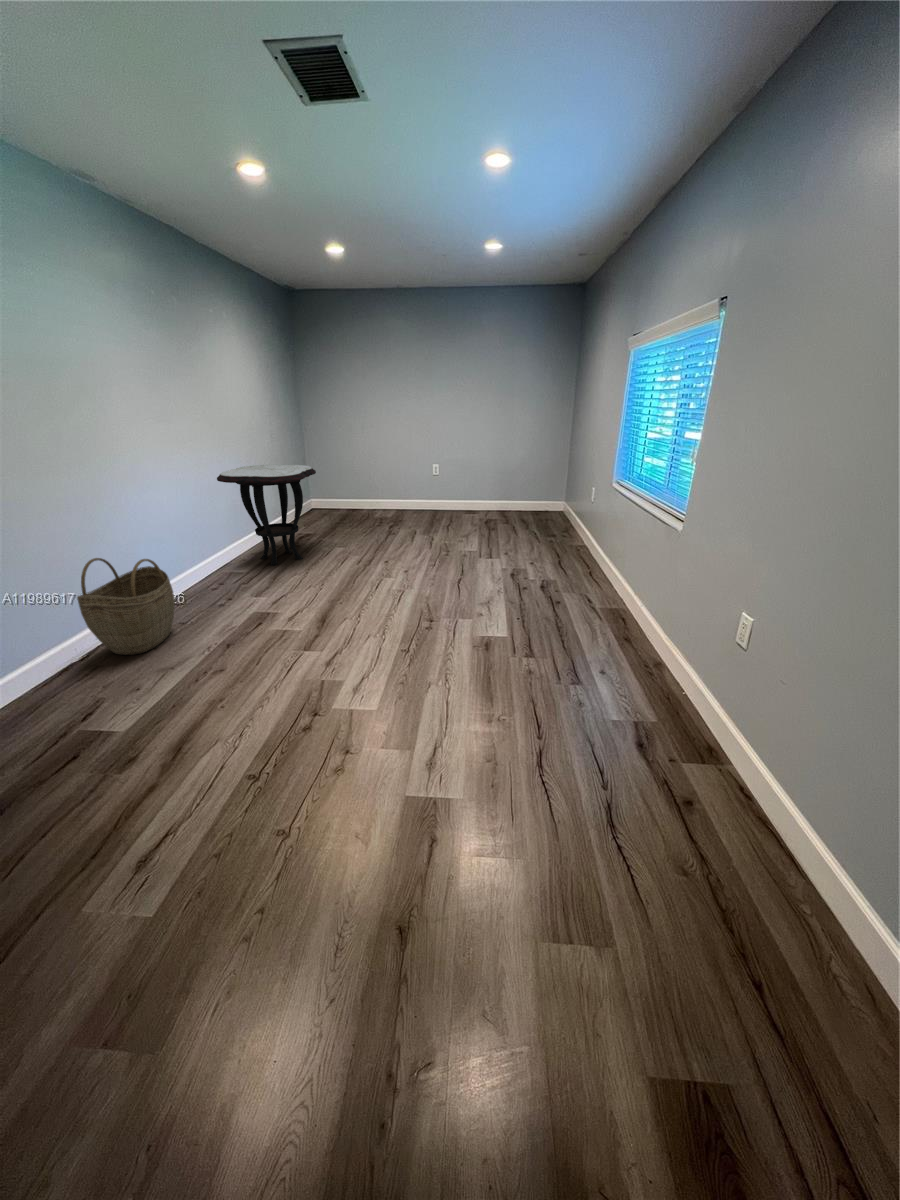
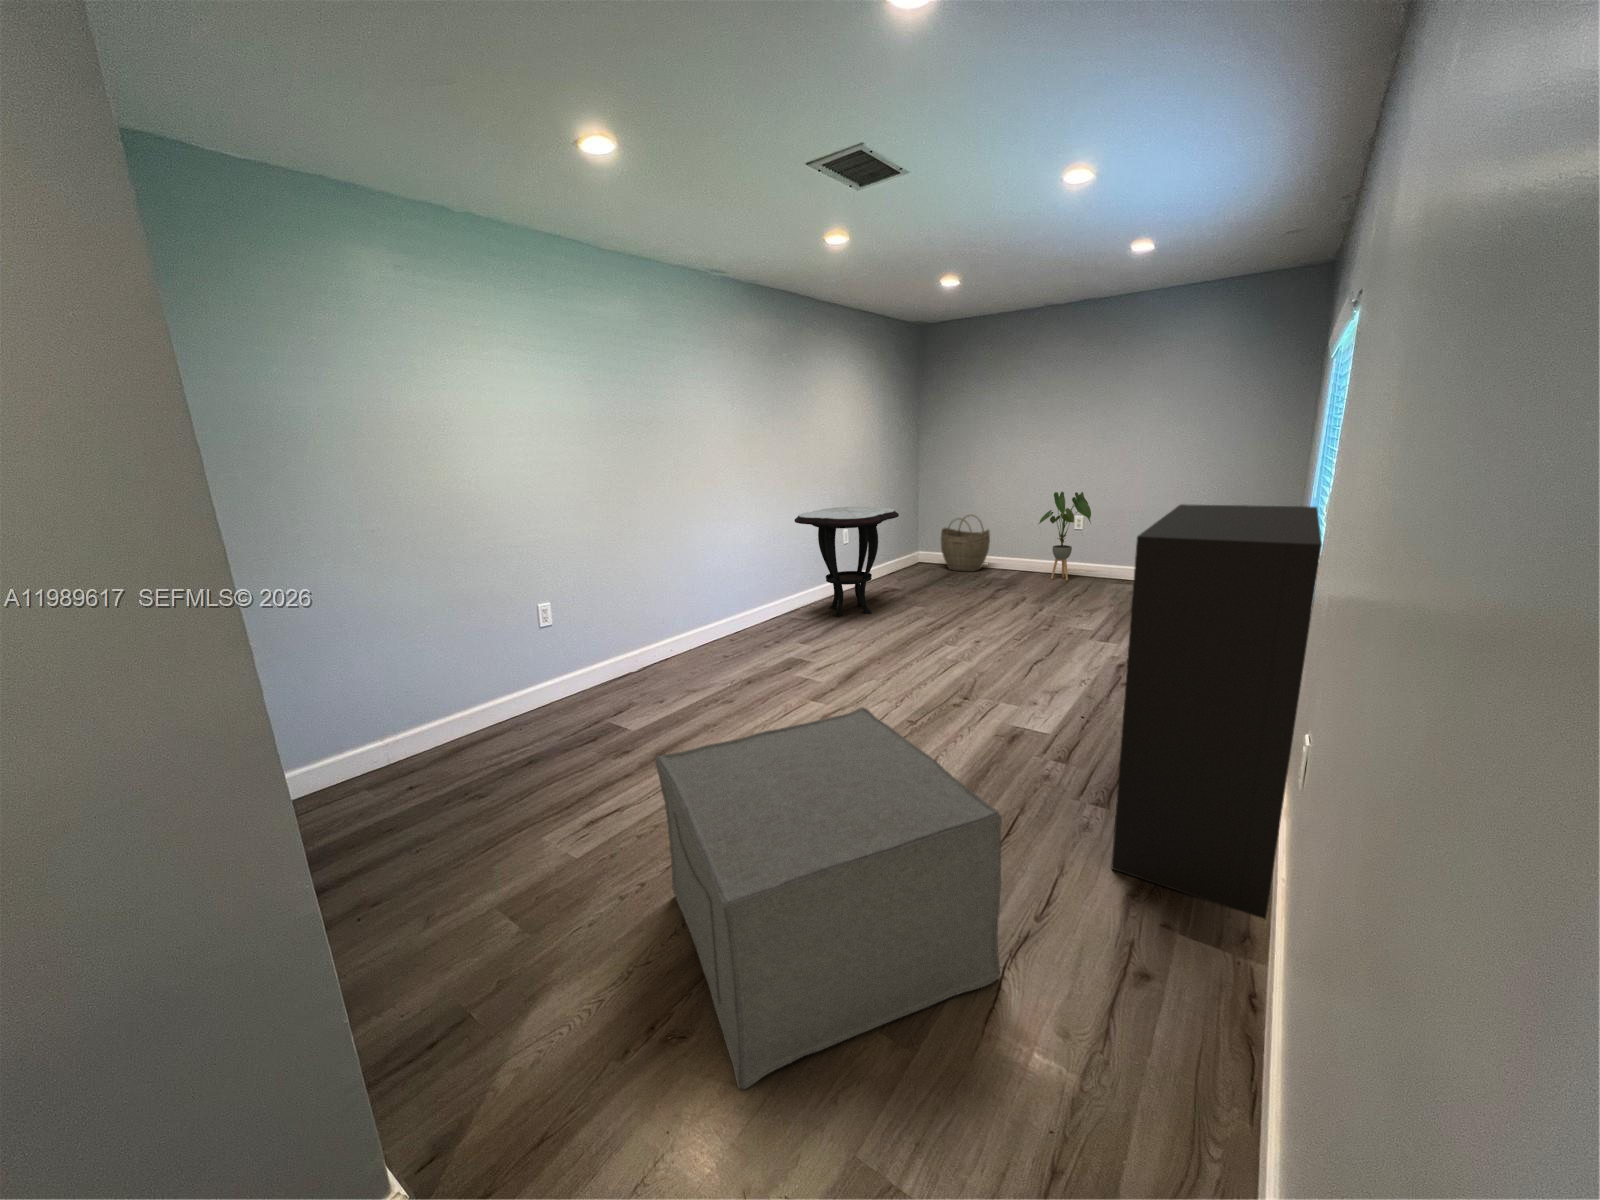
house plant: none [409,450,447,516] -> present [1039,492,1091,580]
bookshelf: none [579,460,772,732] -> present [1112,504,1322,919]
woven basket: present [77,558,175,655] -> present [941,517,990,572]
ottoman: none [280,660,641,1090] -> present [655,707,1002,1089]

